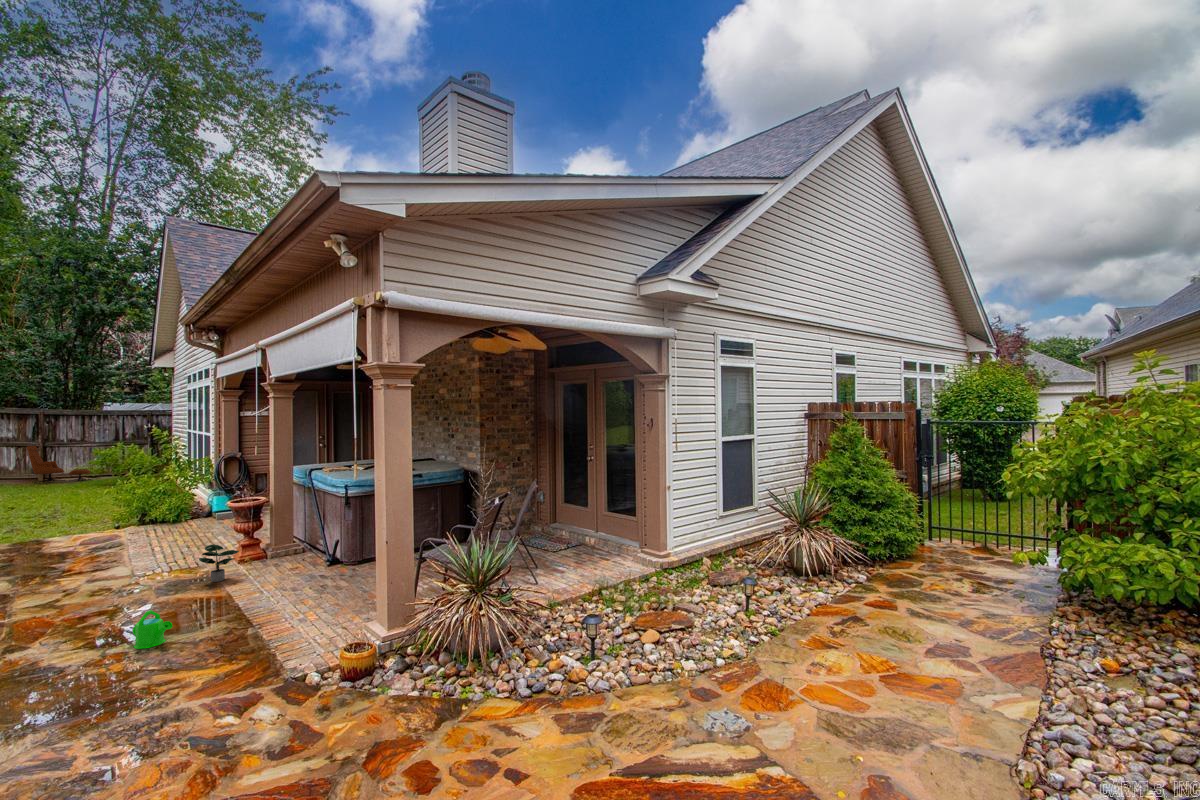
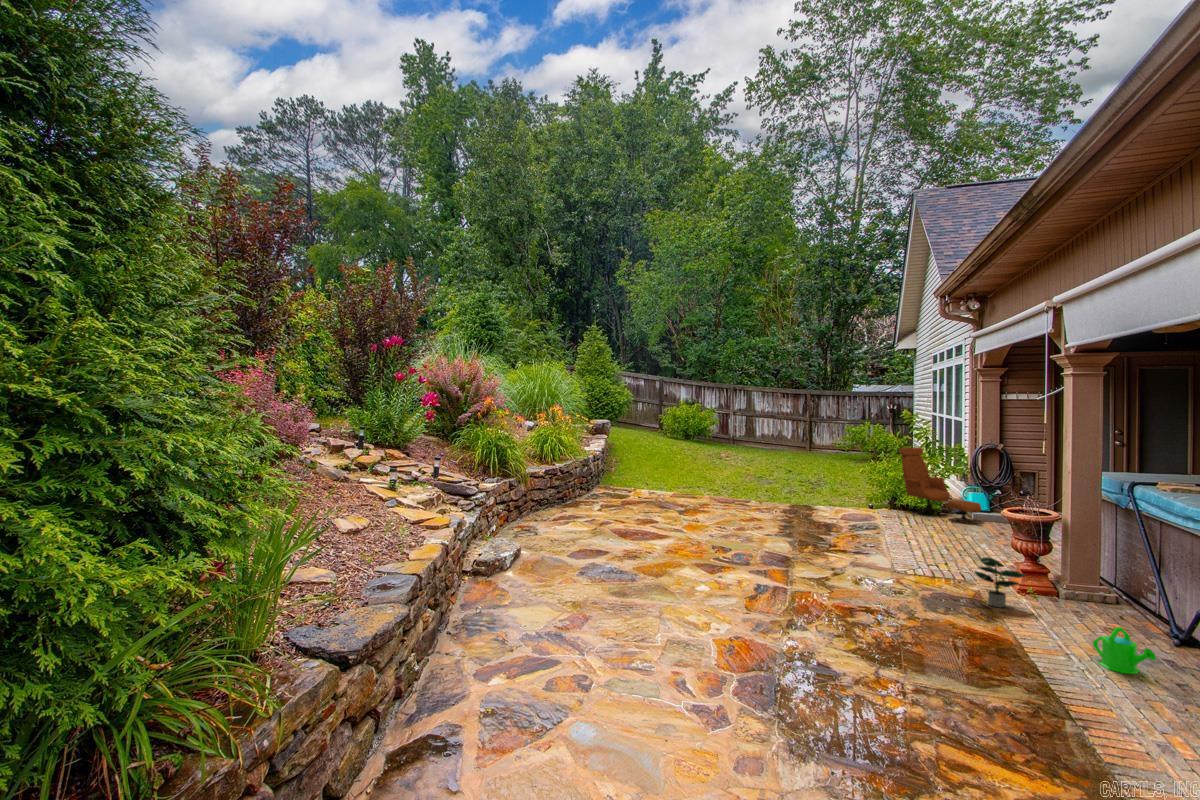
lounge chair: present [27,446,90,484] -> present [900,447,982,525]
watering can: present [132,610,173,649] -> present [1093,627,1156,674]

